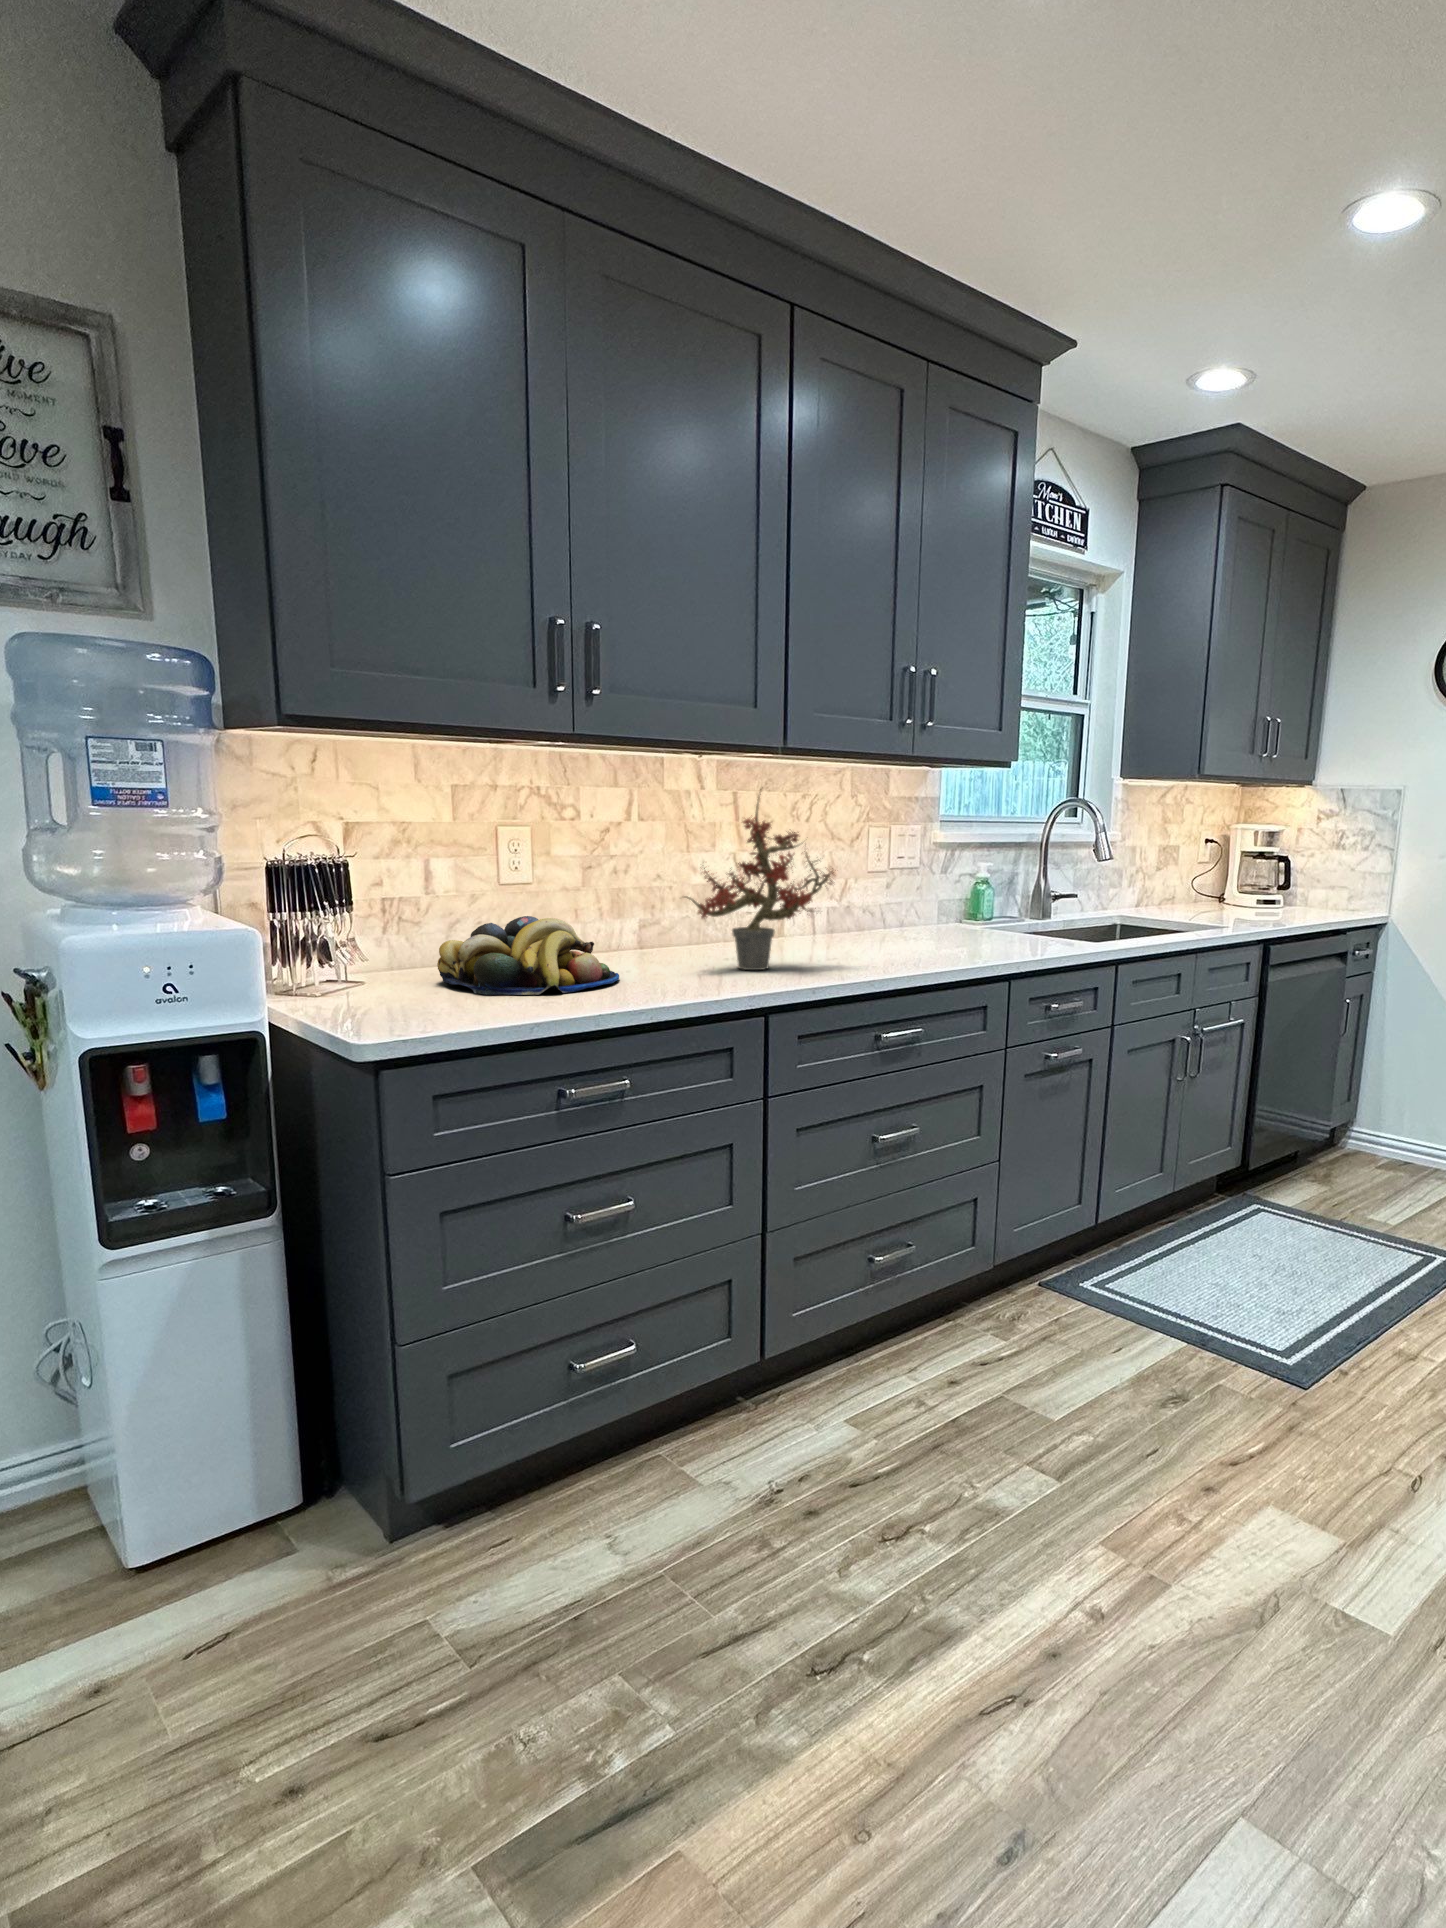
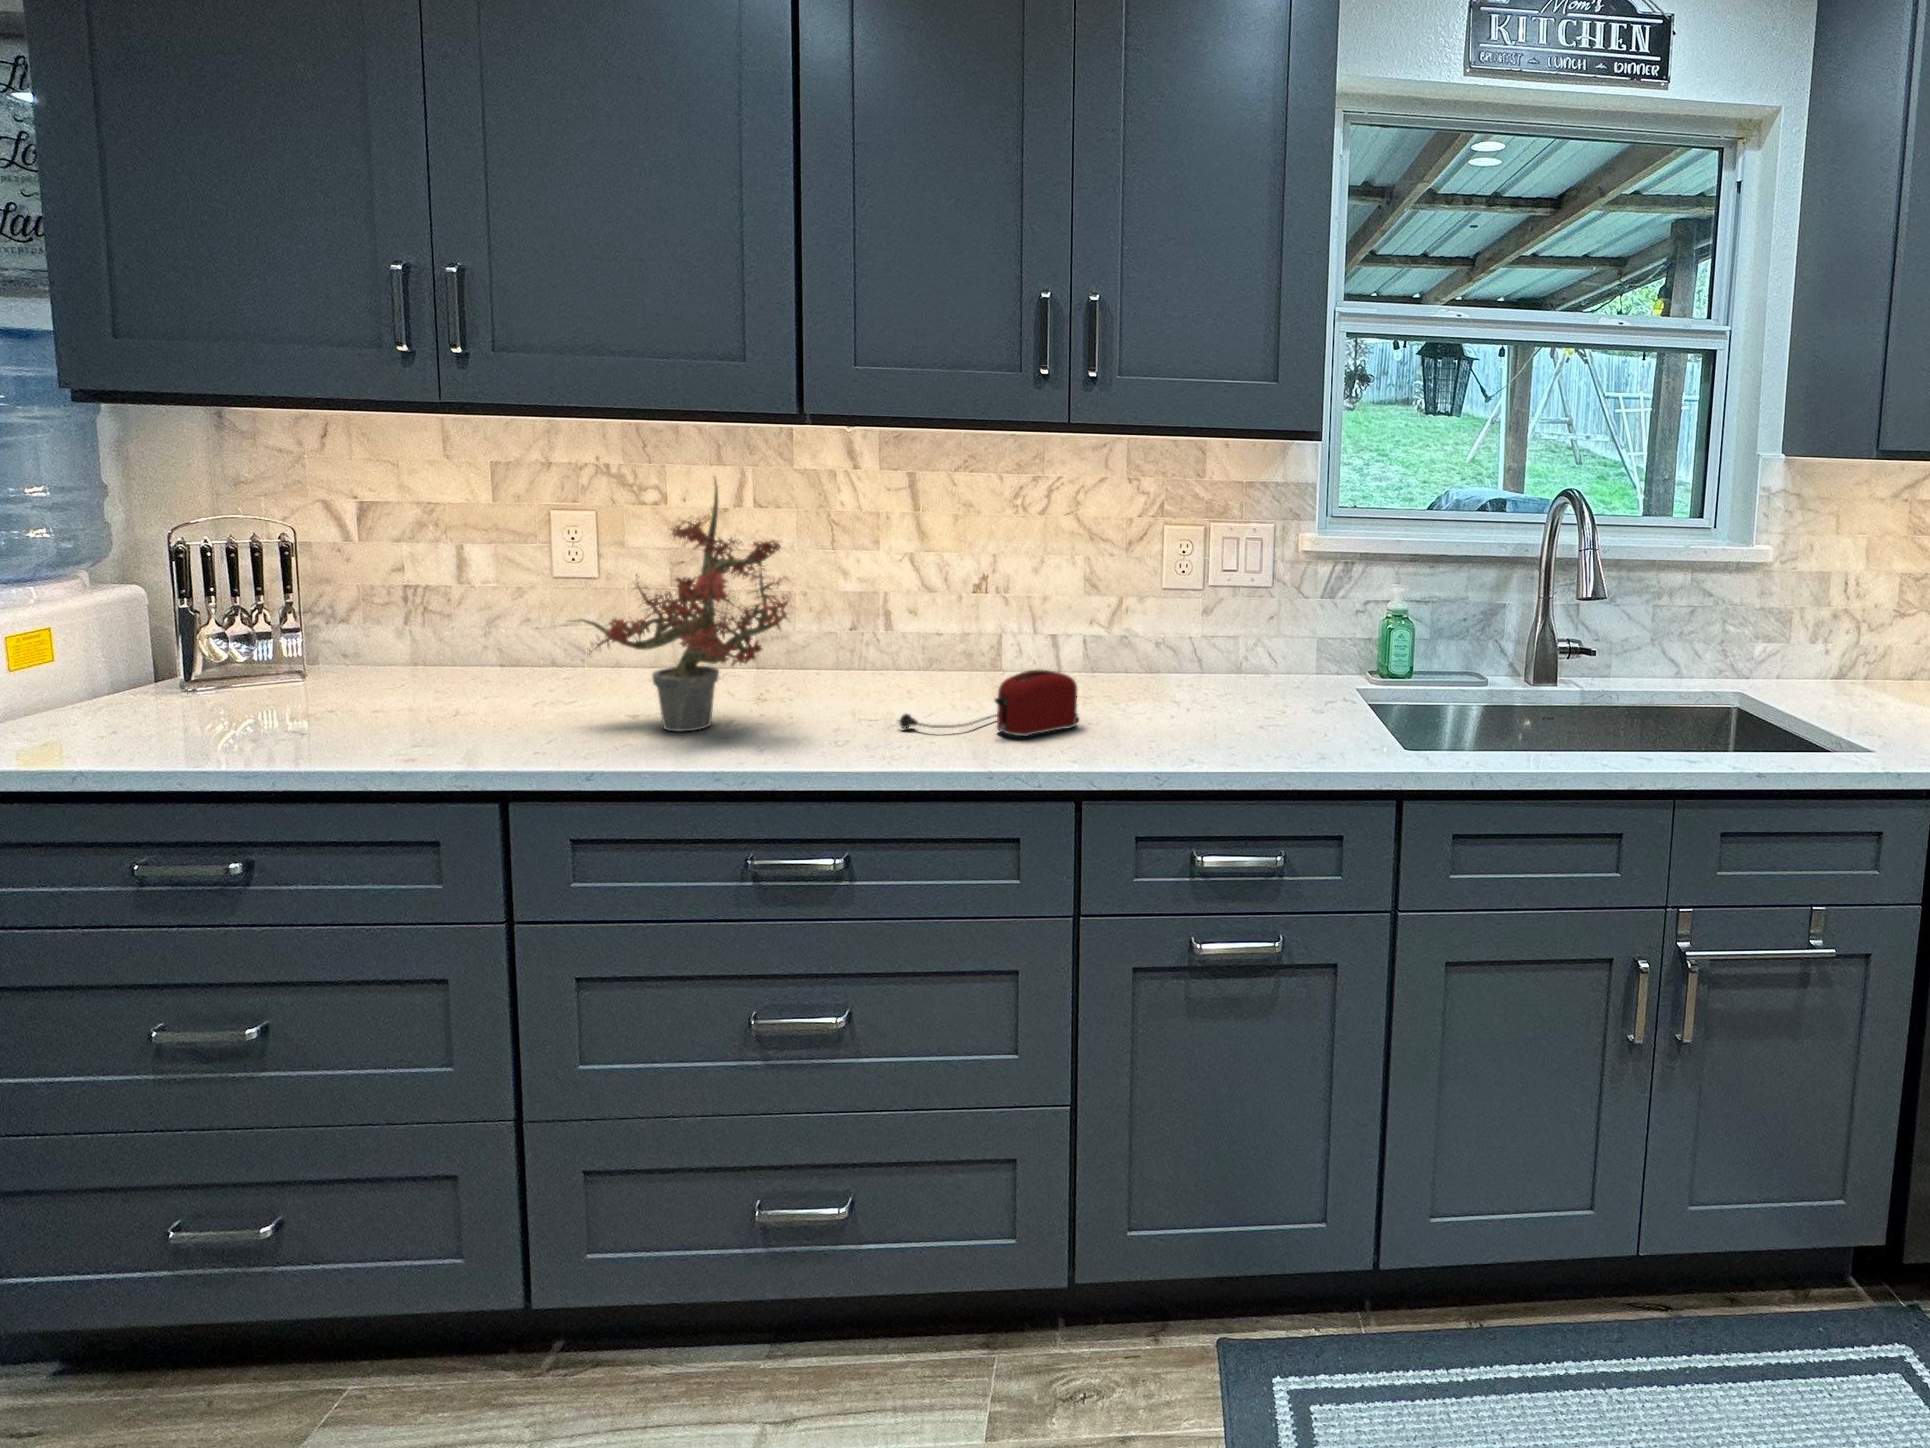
toaster: none [858,914,937,957] -> present [899,670,1078,736]
fruit bowl: present [437,916,619,995] -> none [255,624,531,735]

